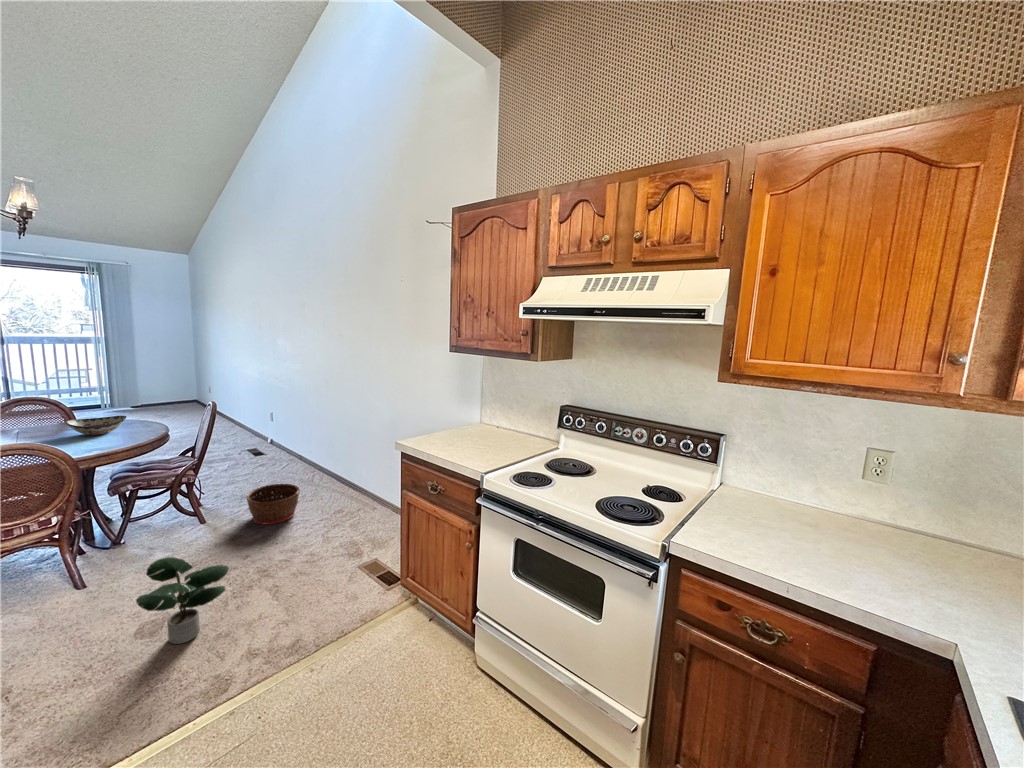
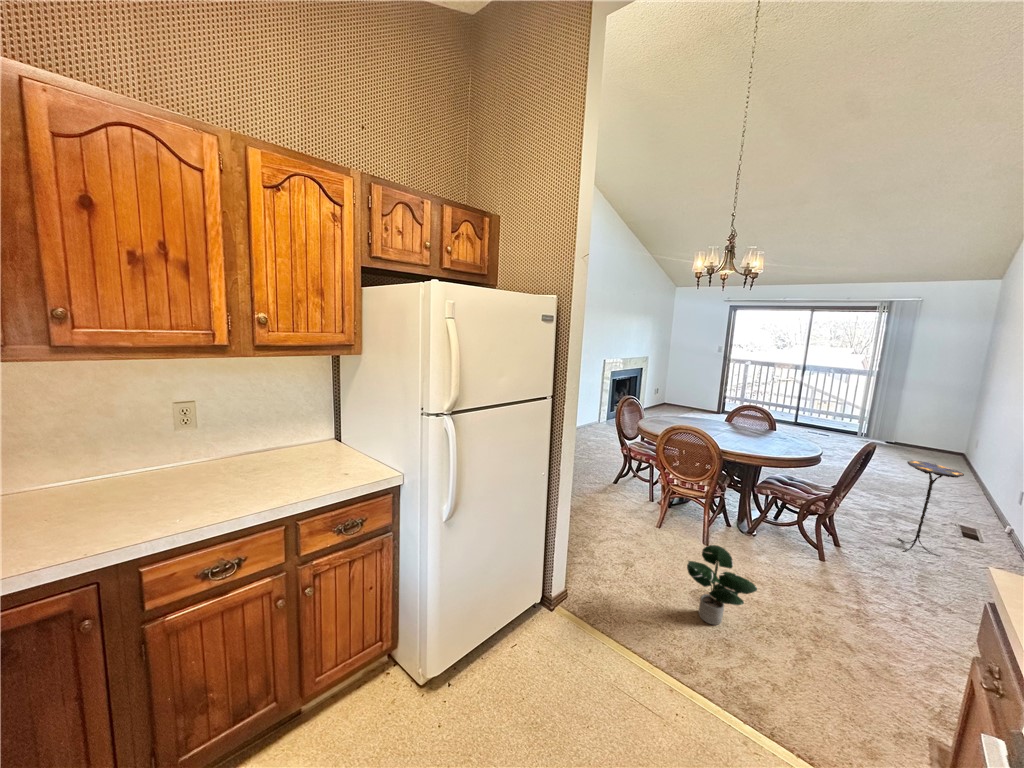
side table: none [222,406,261,482] -> present [898,461,964,553]
decorative bowl: present [65,416,127,435] -> none [747,425,789,443]
basket: present [246,484,300,525] -> none [865,557,947,620]

